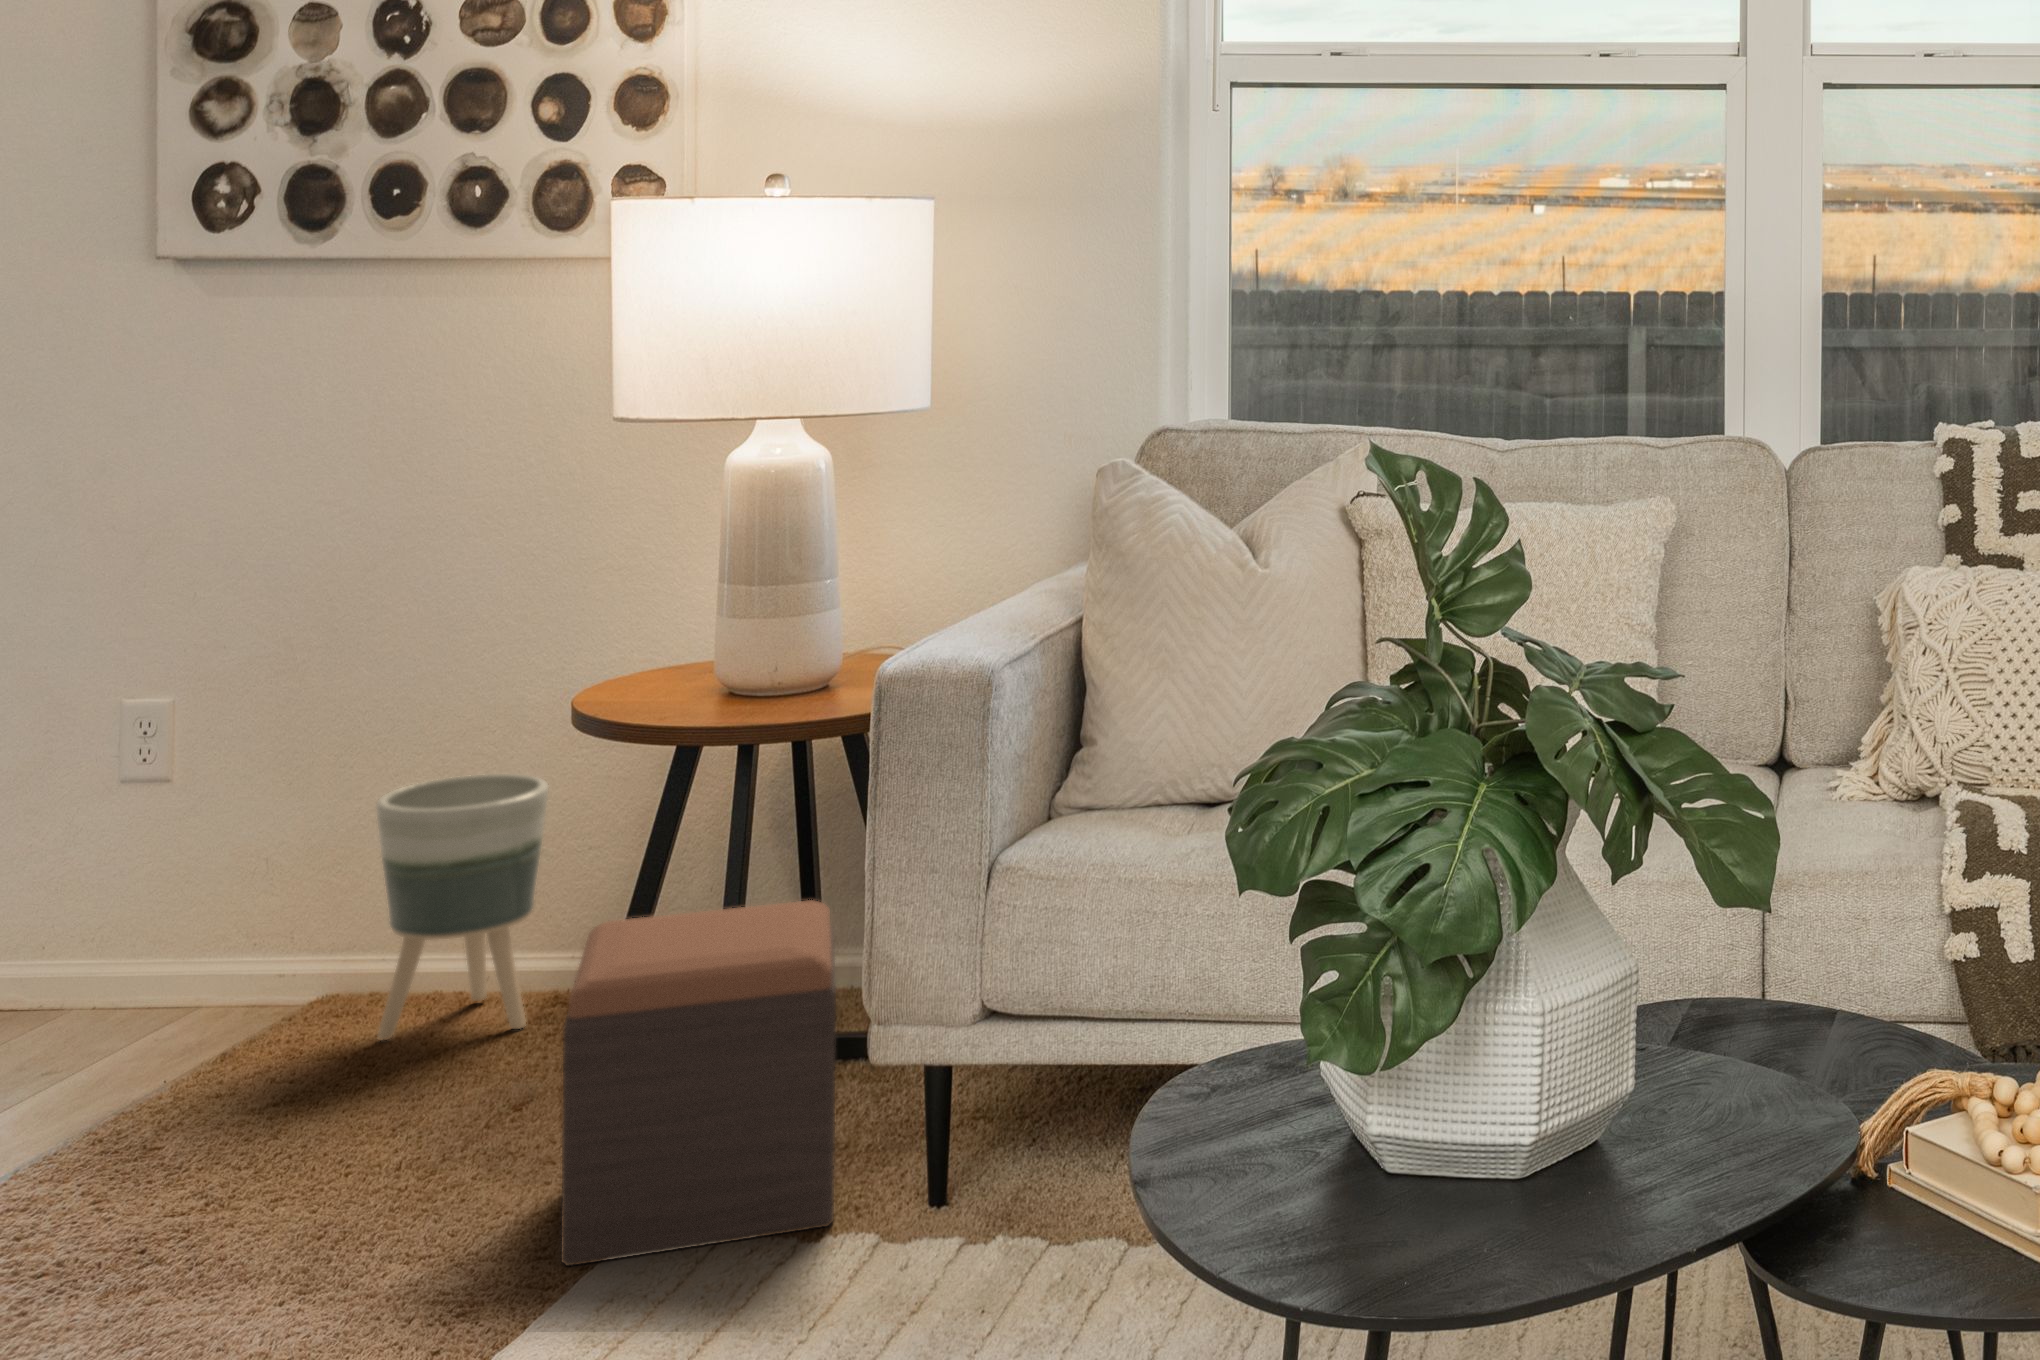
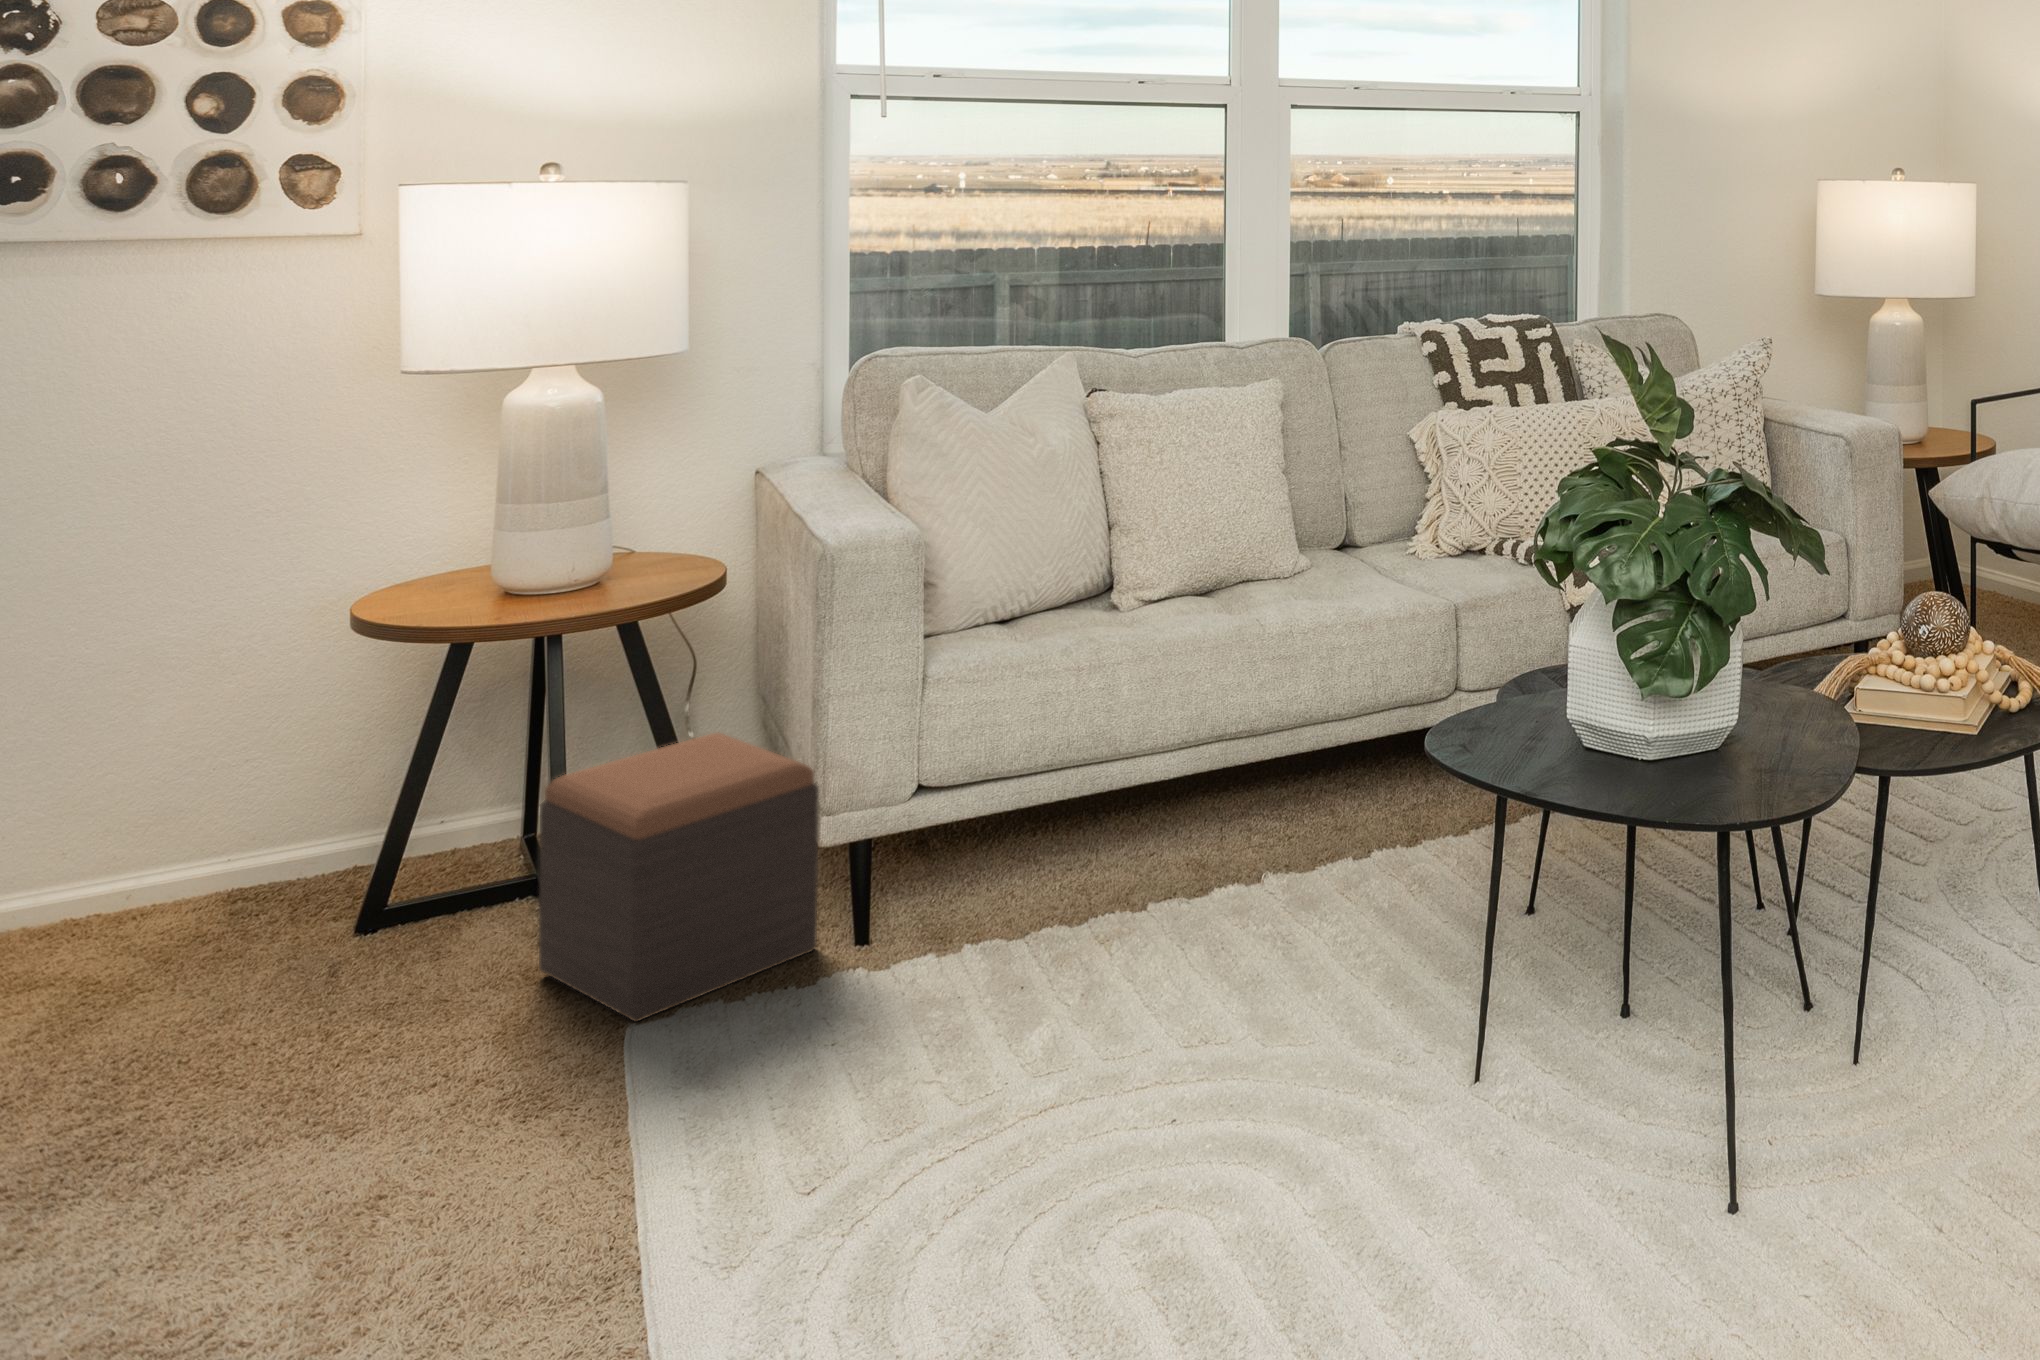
planter: present [376,774,548,1040] -> none [80,696,259,947]

